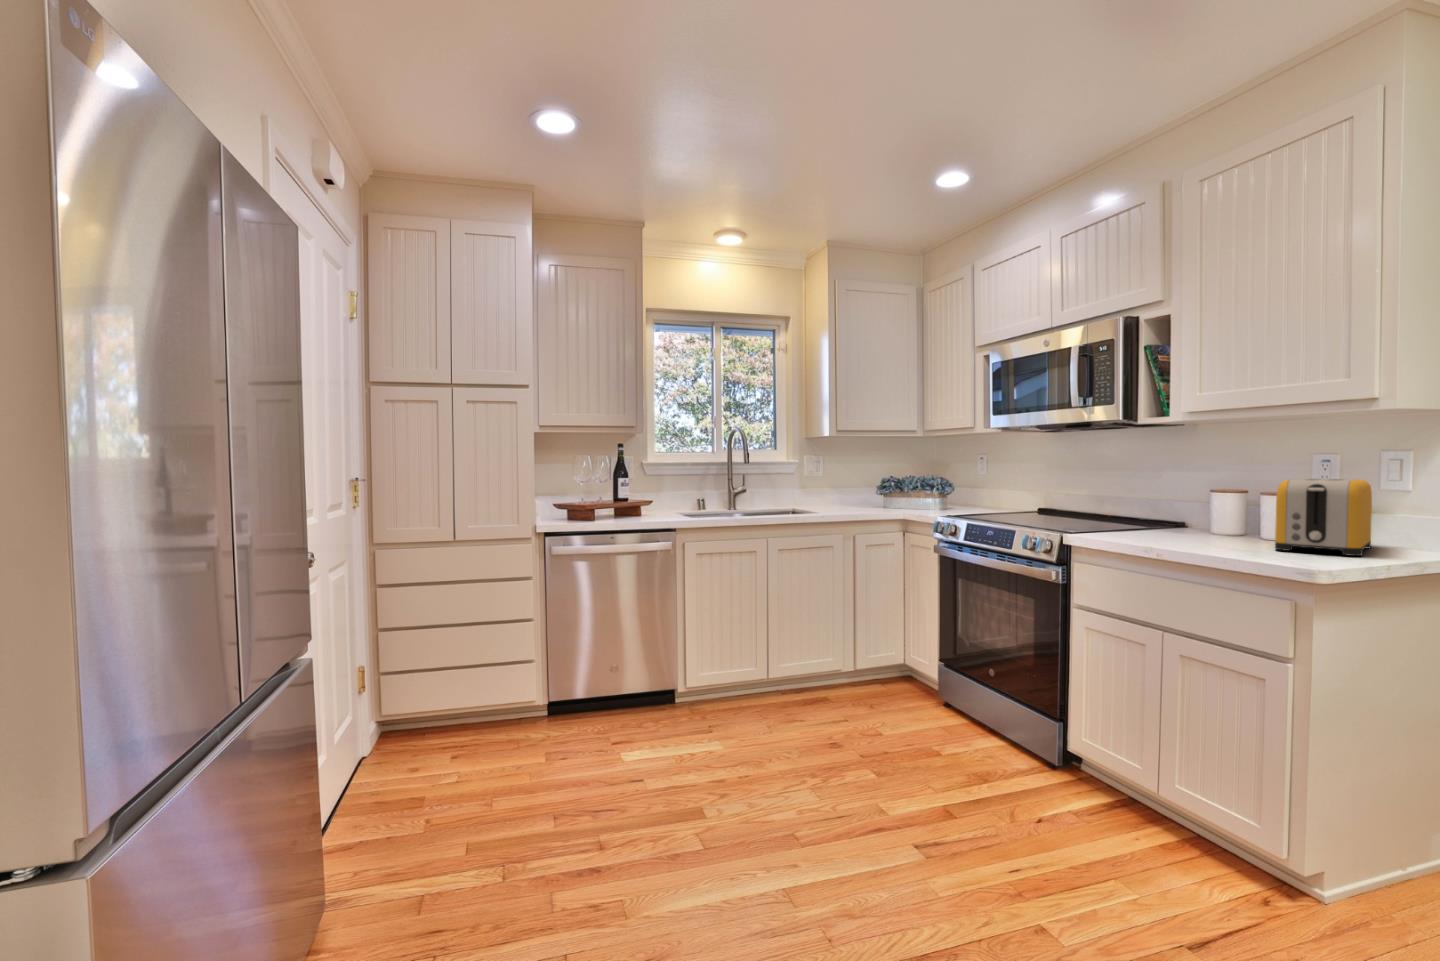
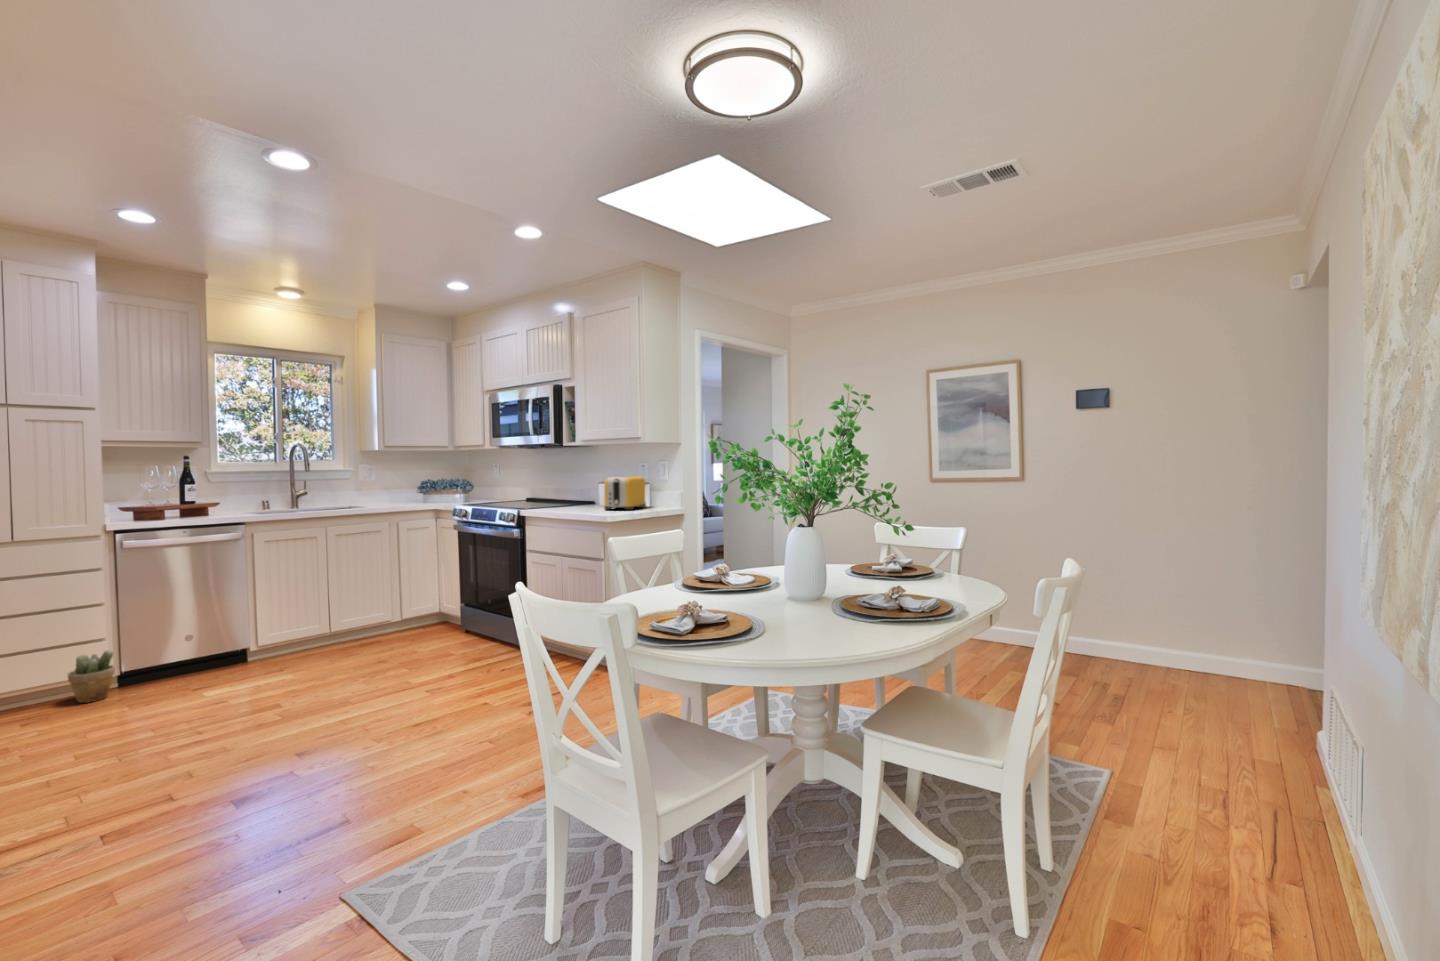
potted plant: none [494,680,538,742] -> present [67,650,115,703]

